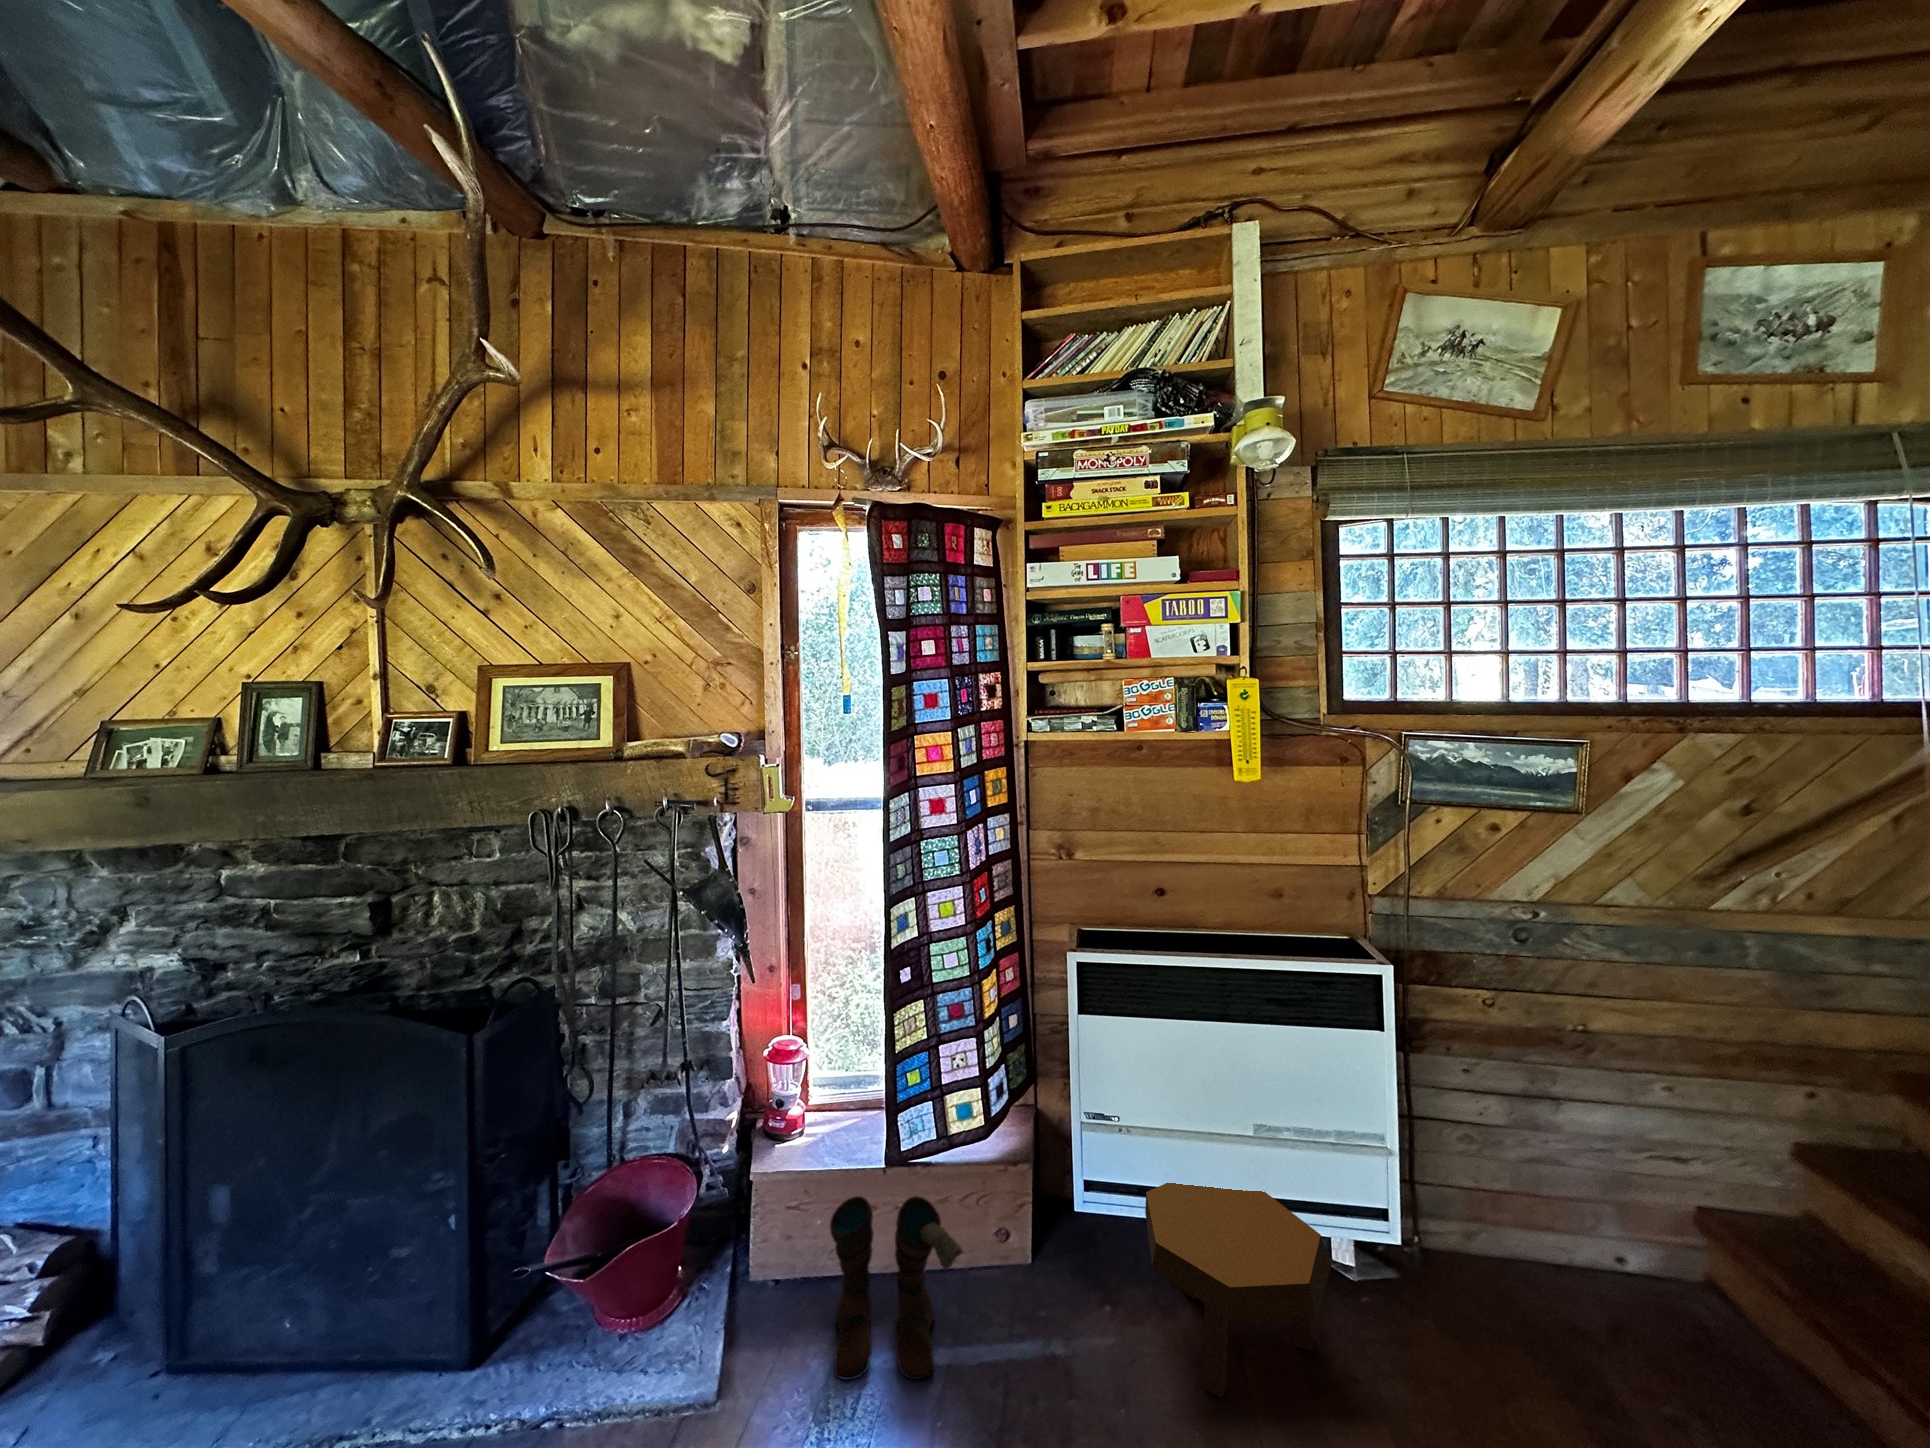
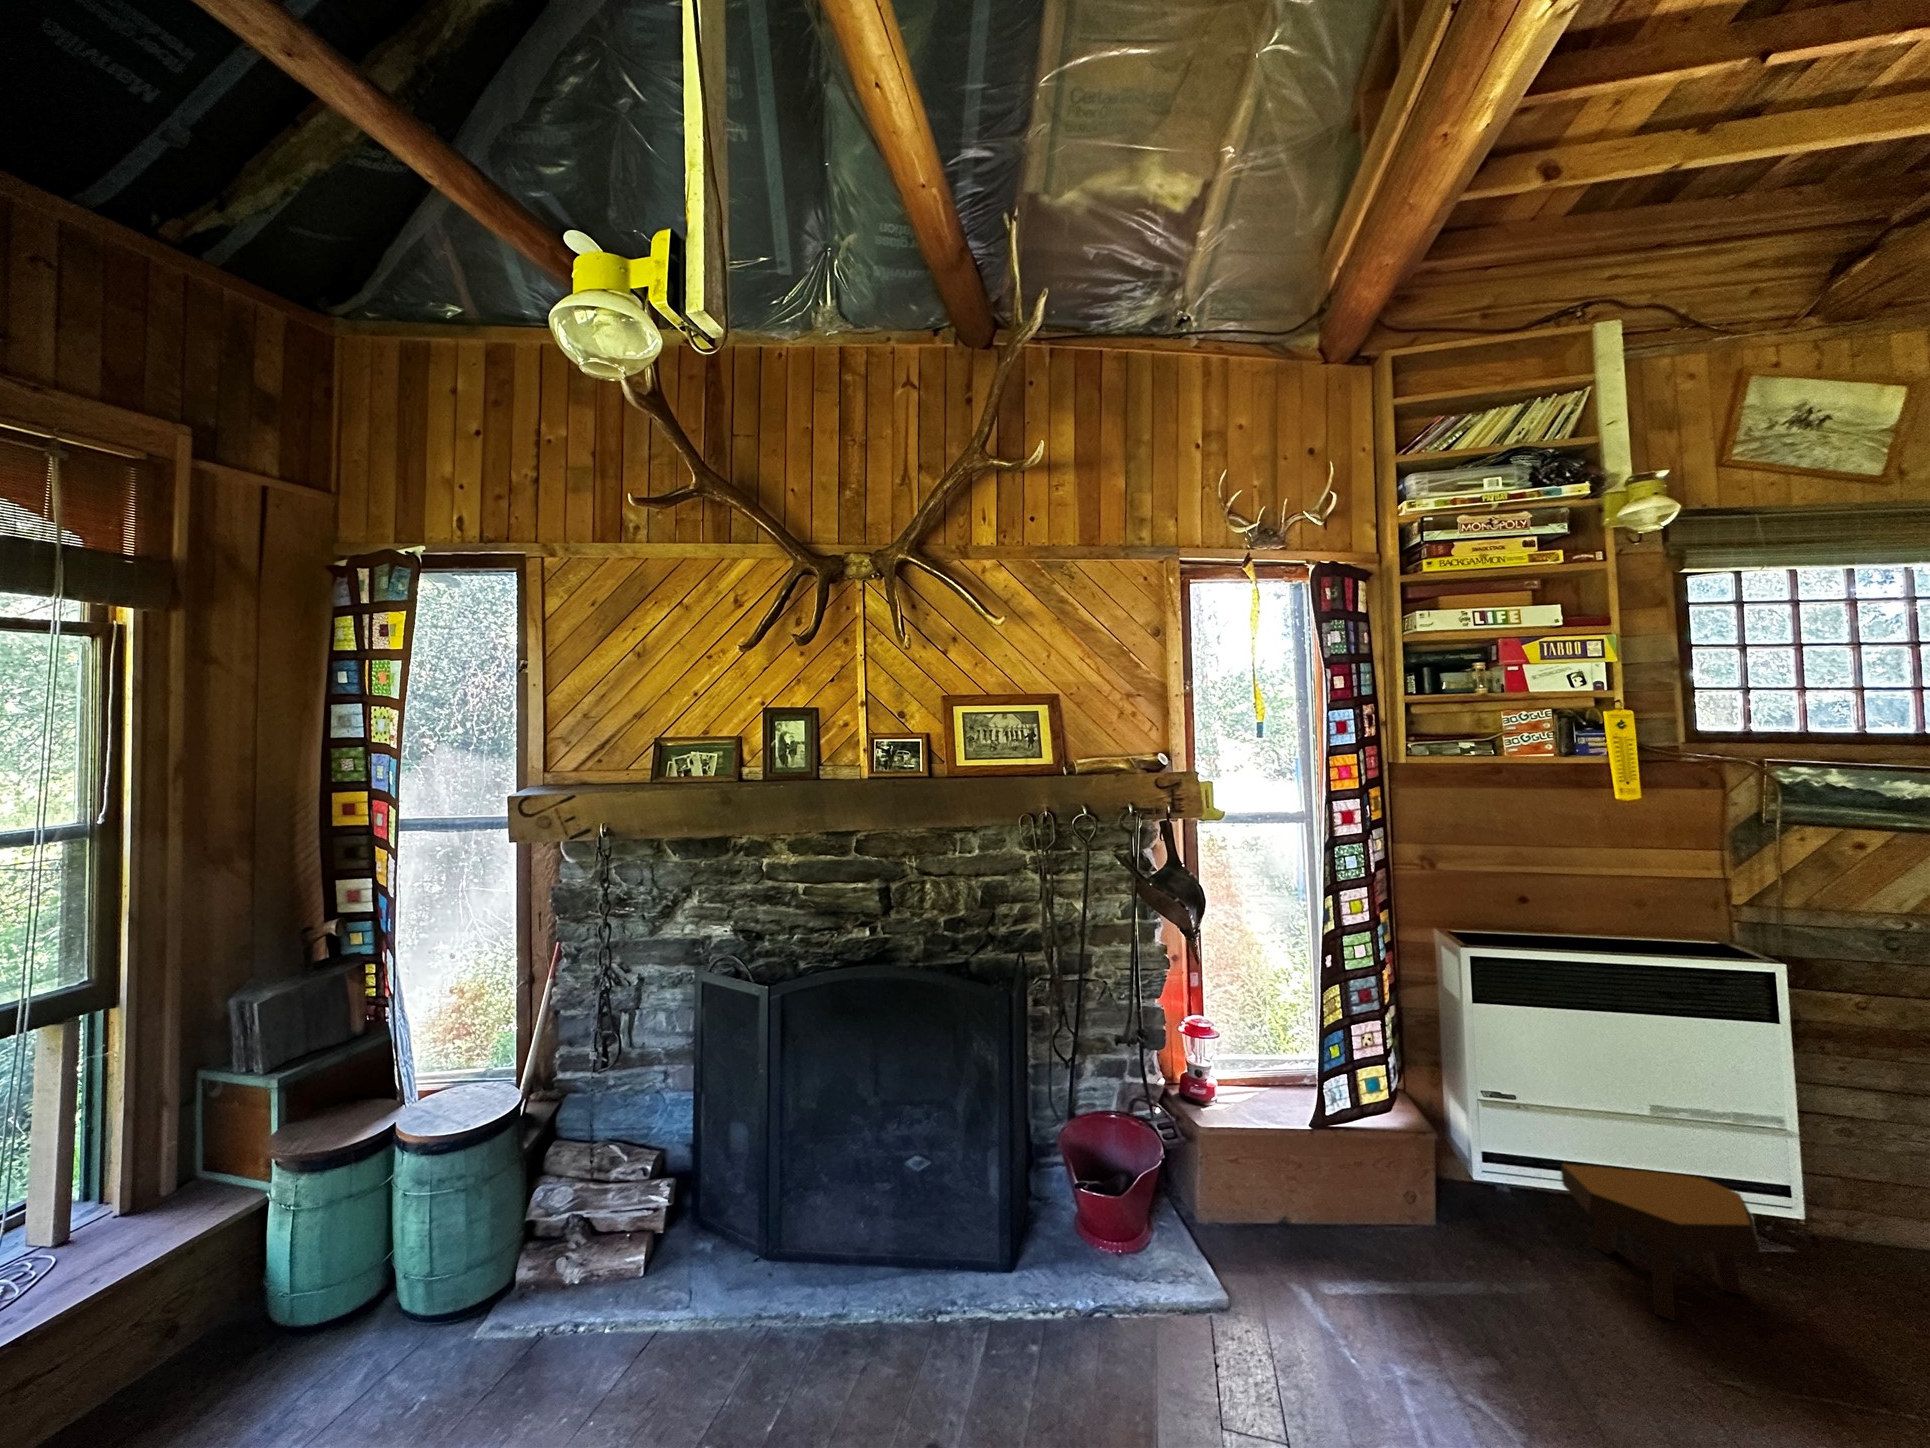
boots: present [830,1196,964,1380] -> none [1284,1148,1423,1294]

